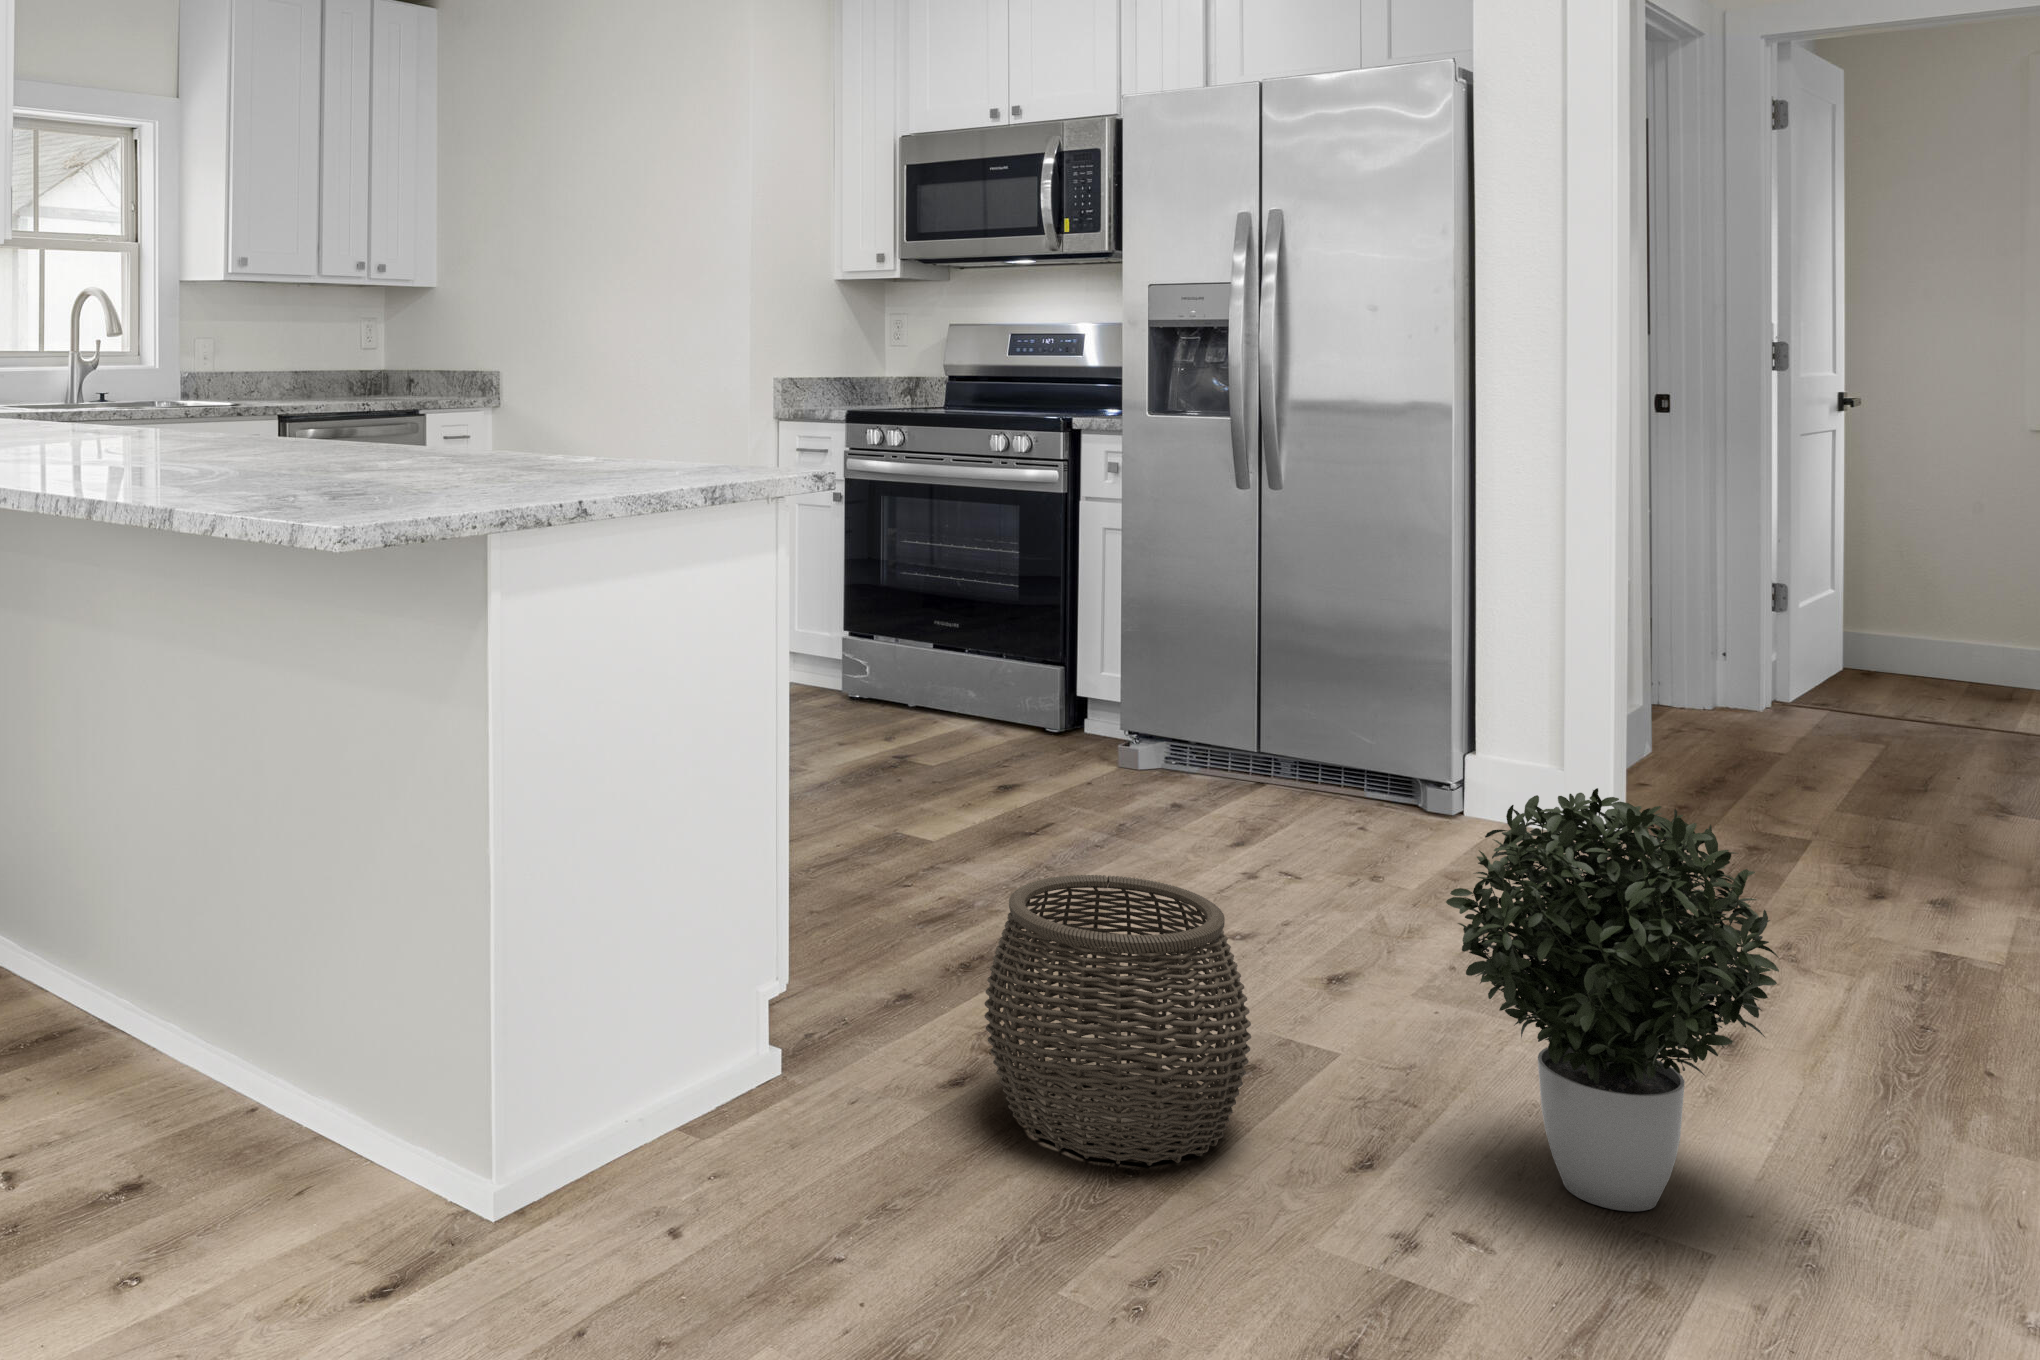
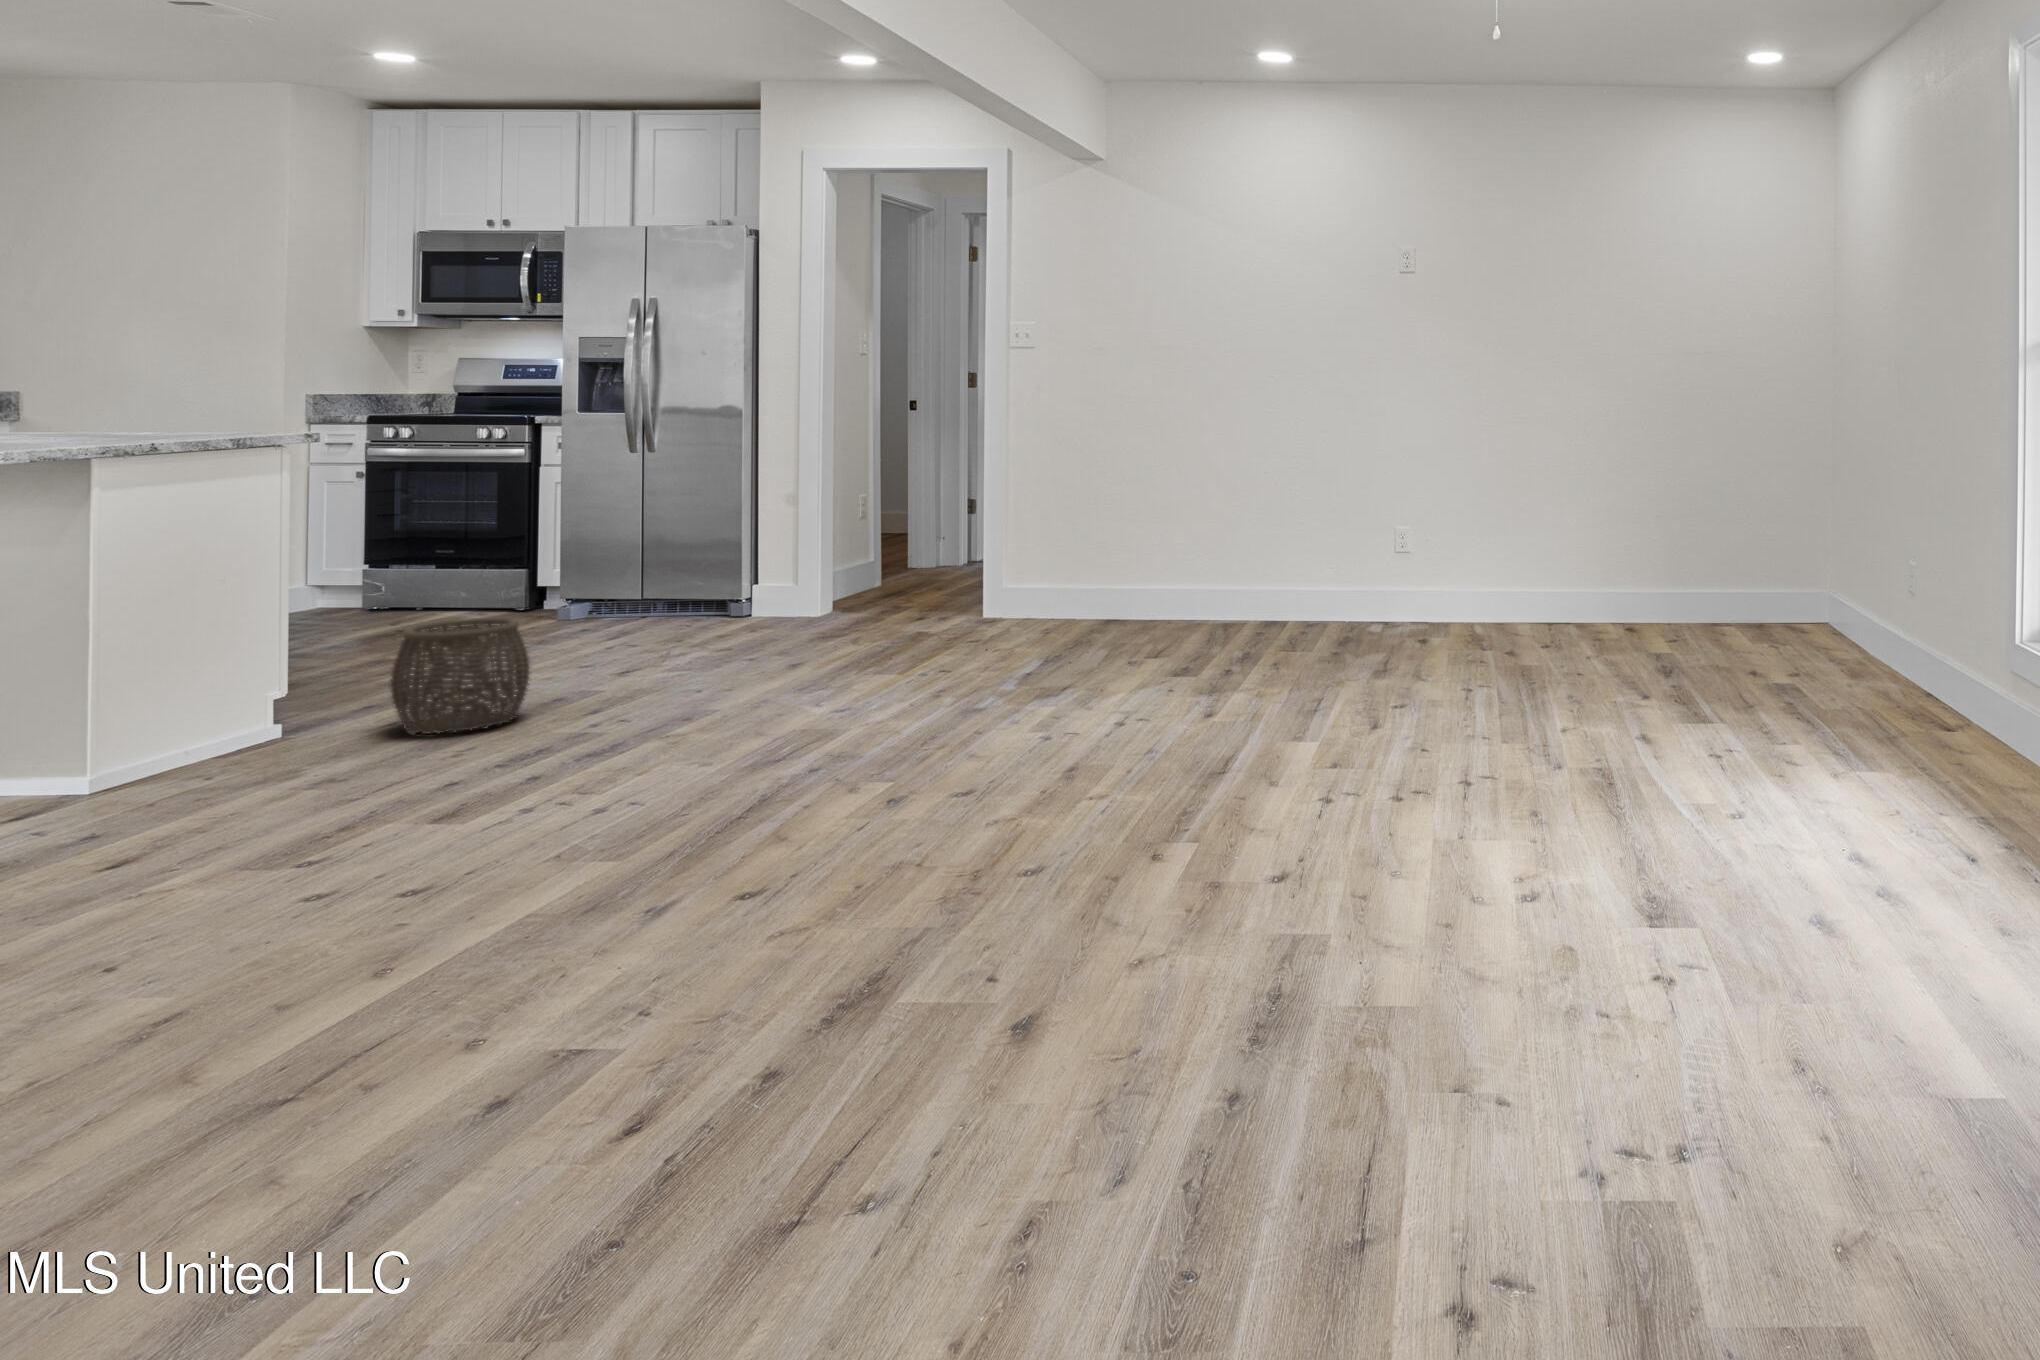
potted plant: present [1446,788,1779,1211] -> none [622,549,753,710]

